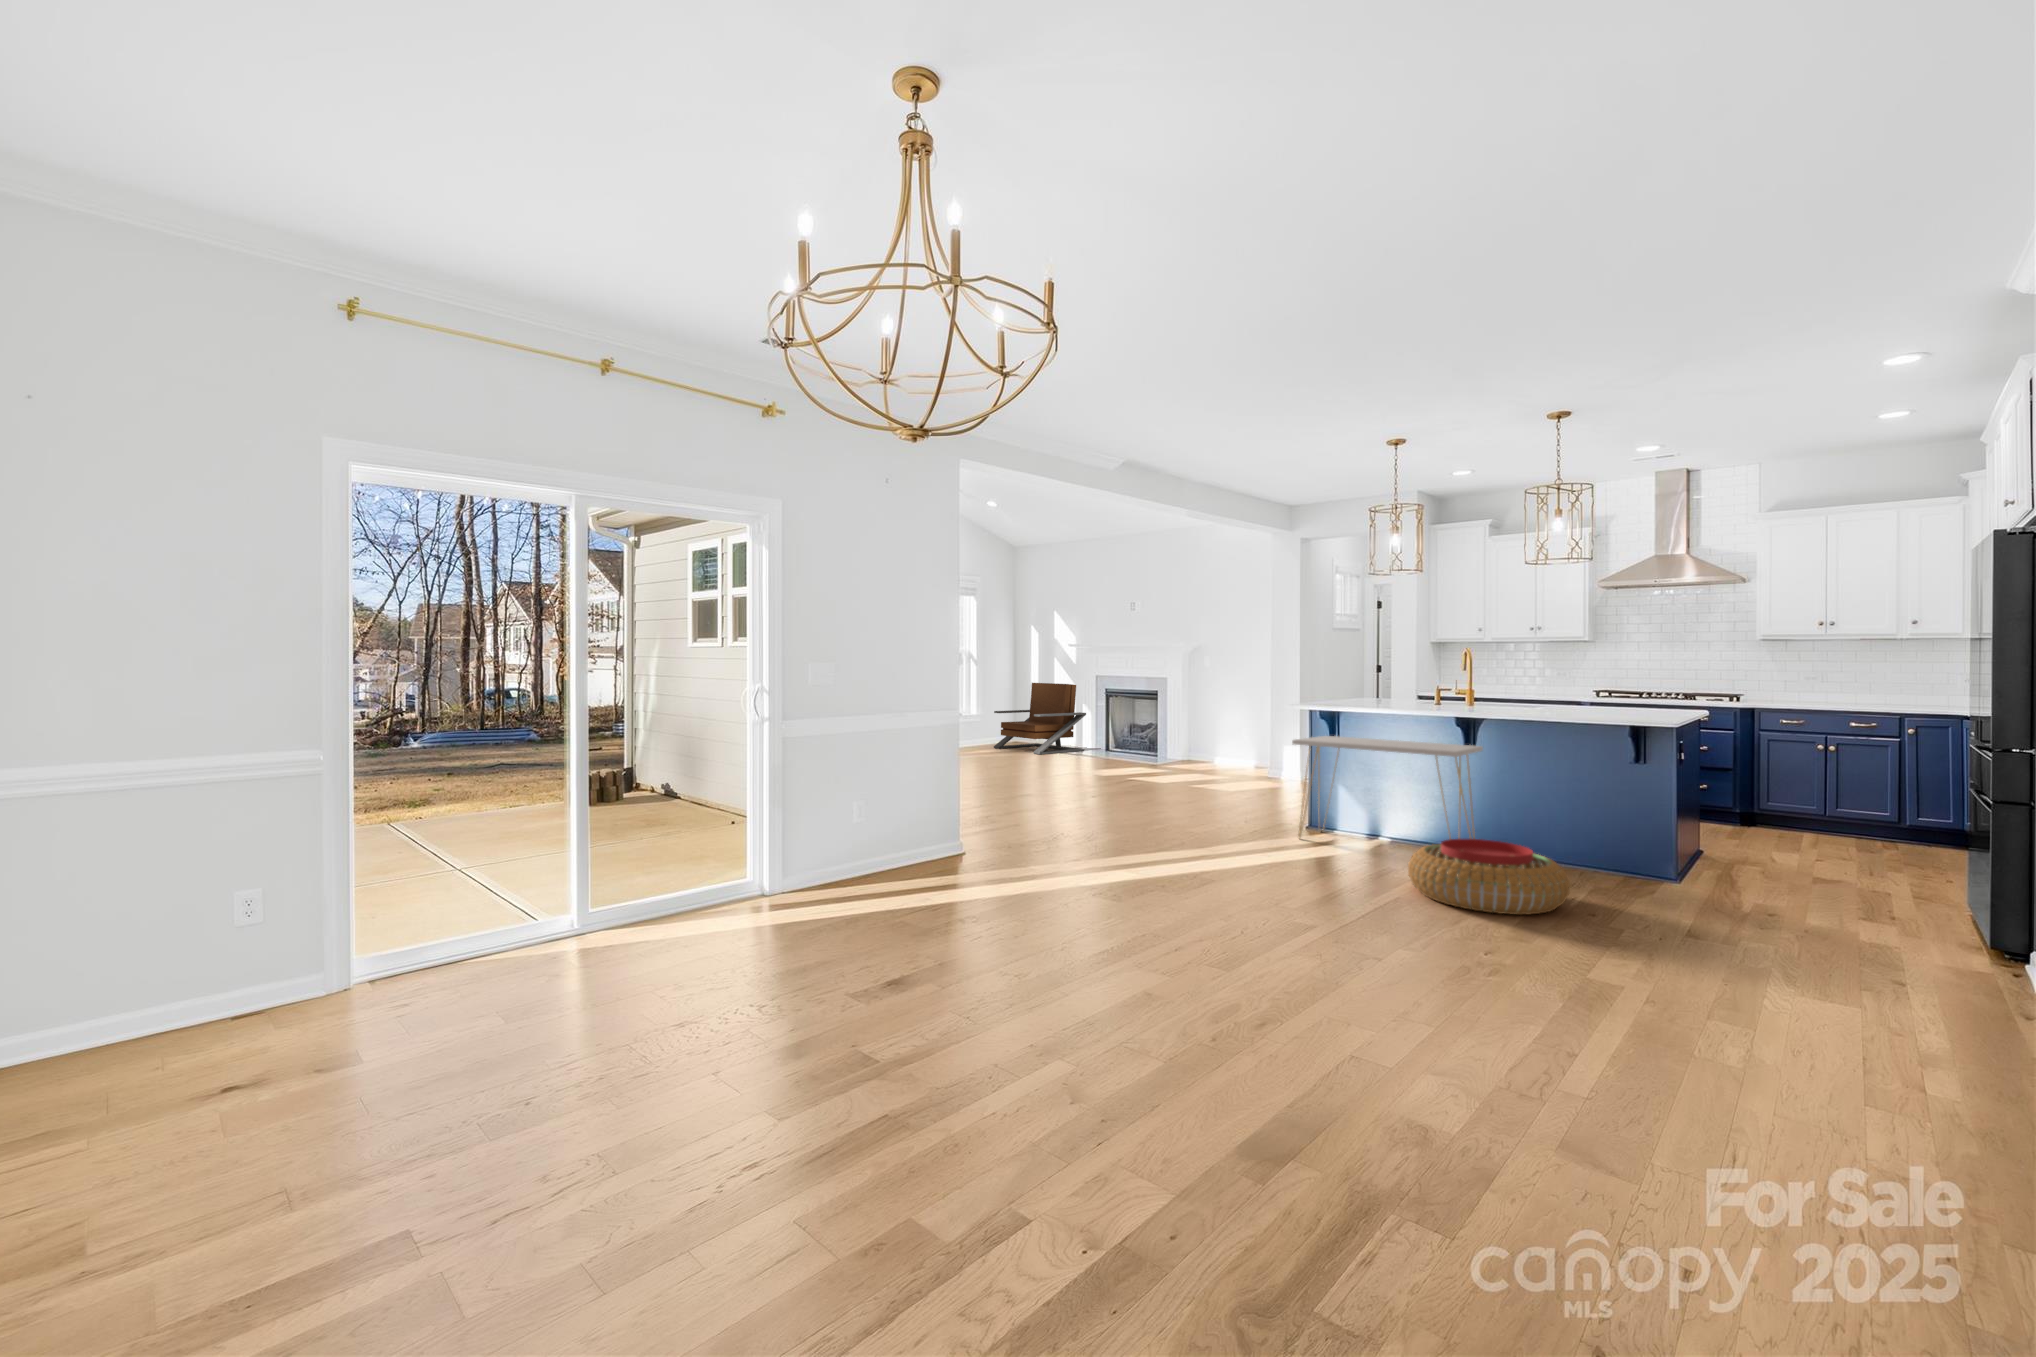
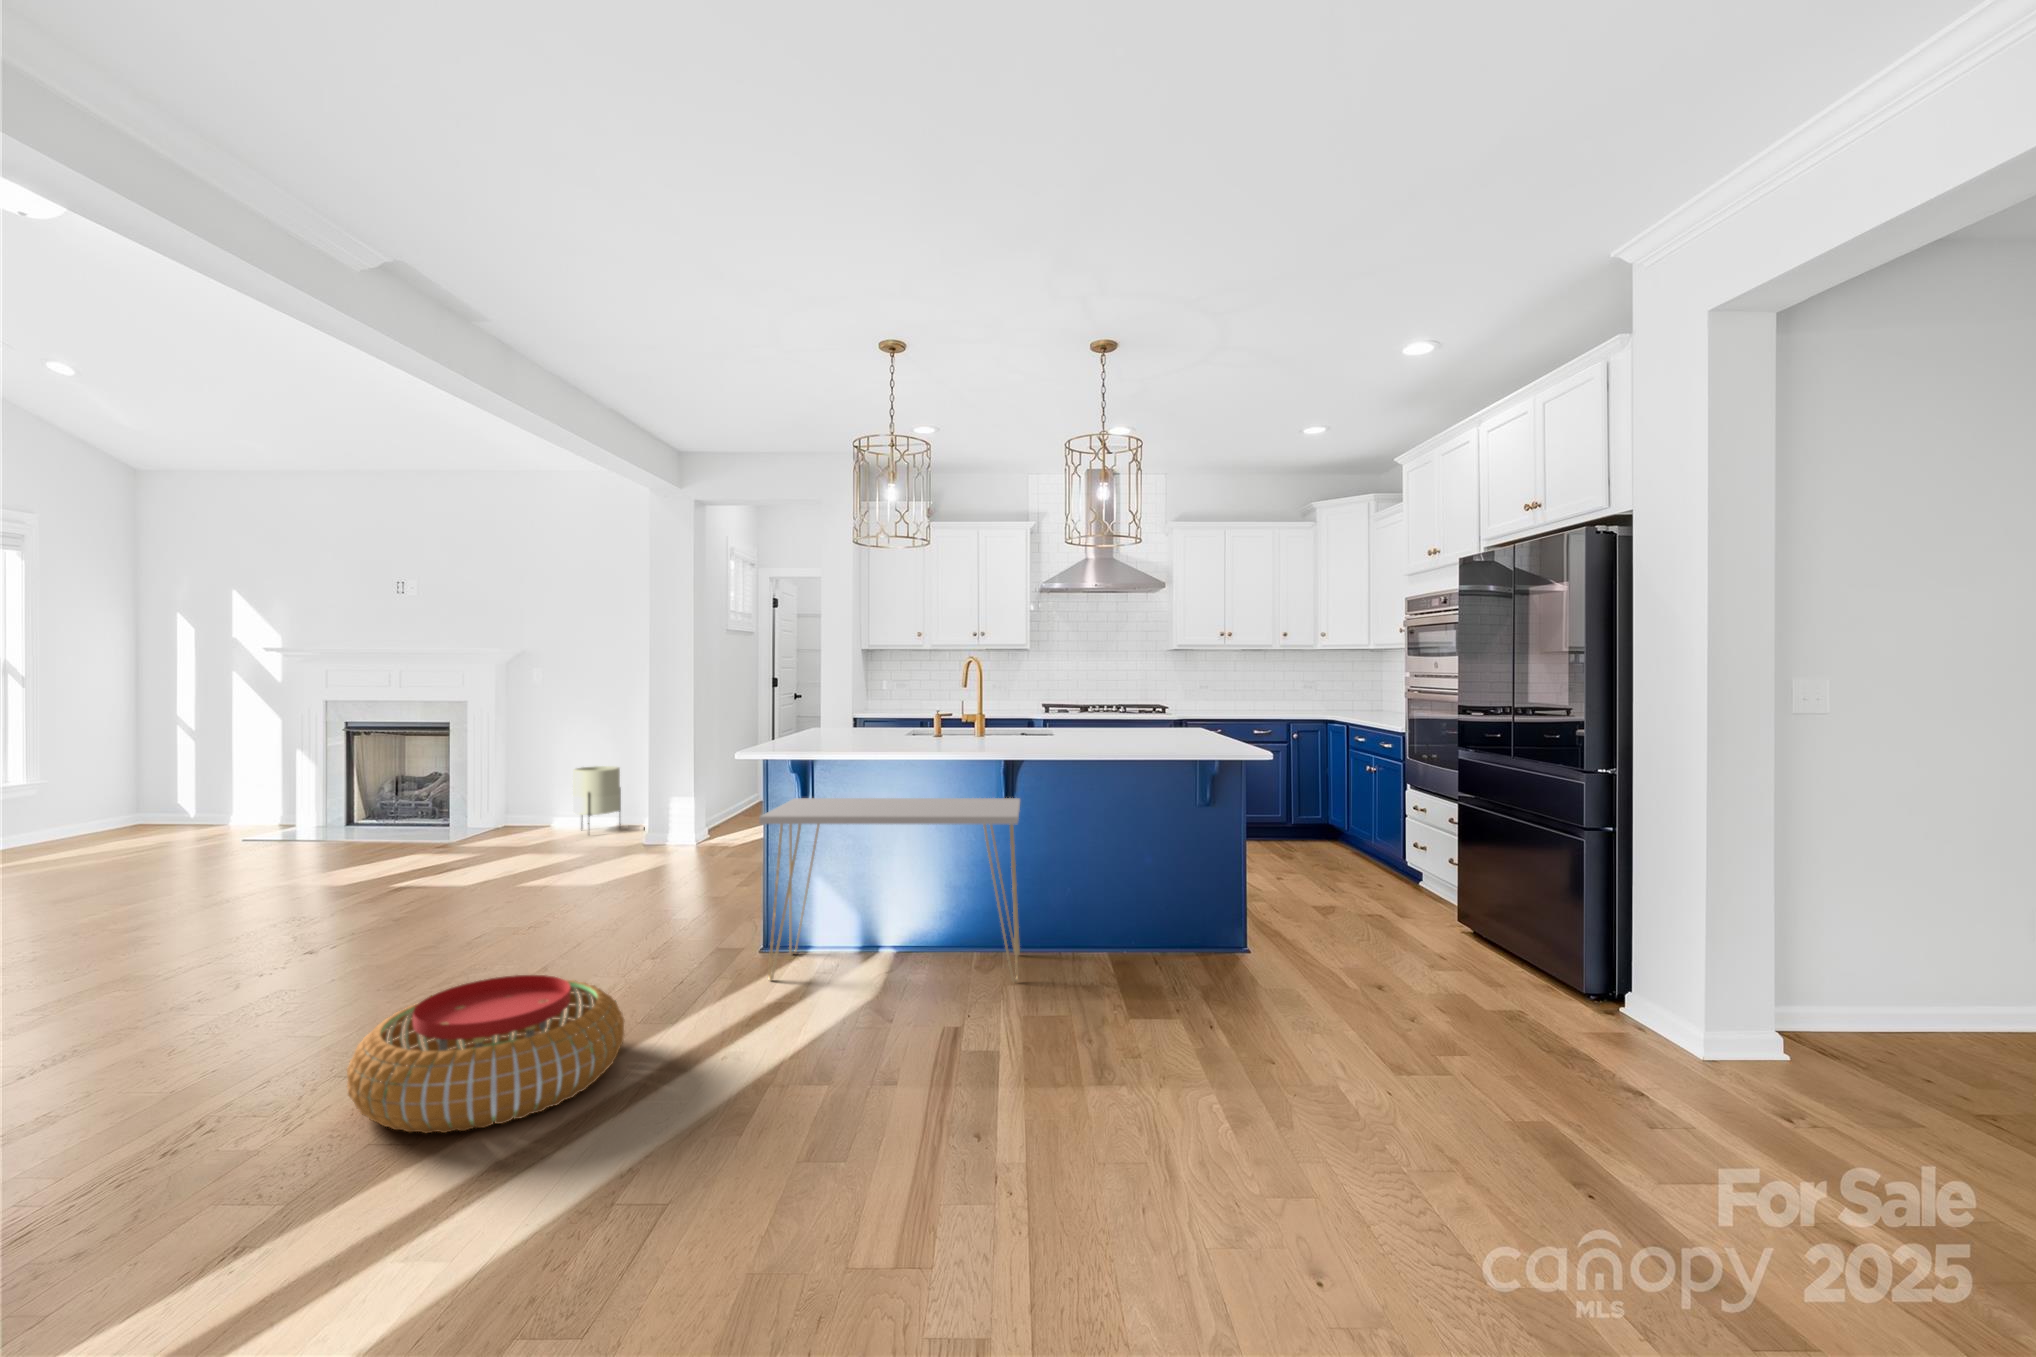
lounge chair: present [994,683,1086,754] -> none [72,716,303,852]
planter: none [1225,723,1255,768] -> present [573,766,621,822]
pouf: present [1408,839,1570,915] -> present [347,975,624,1133]

